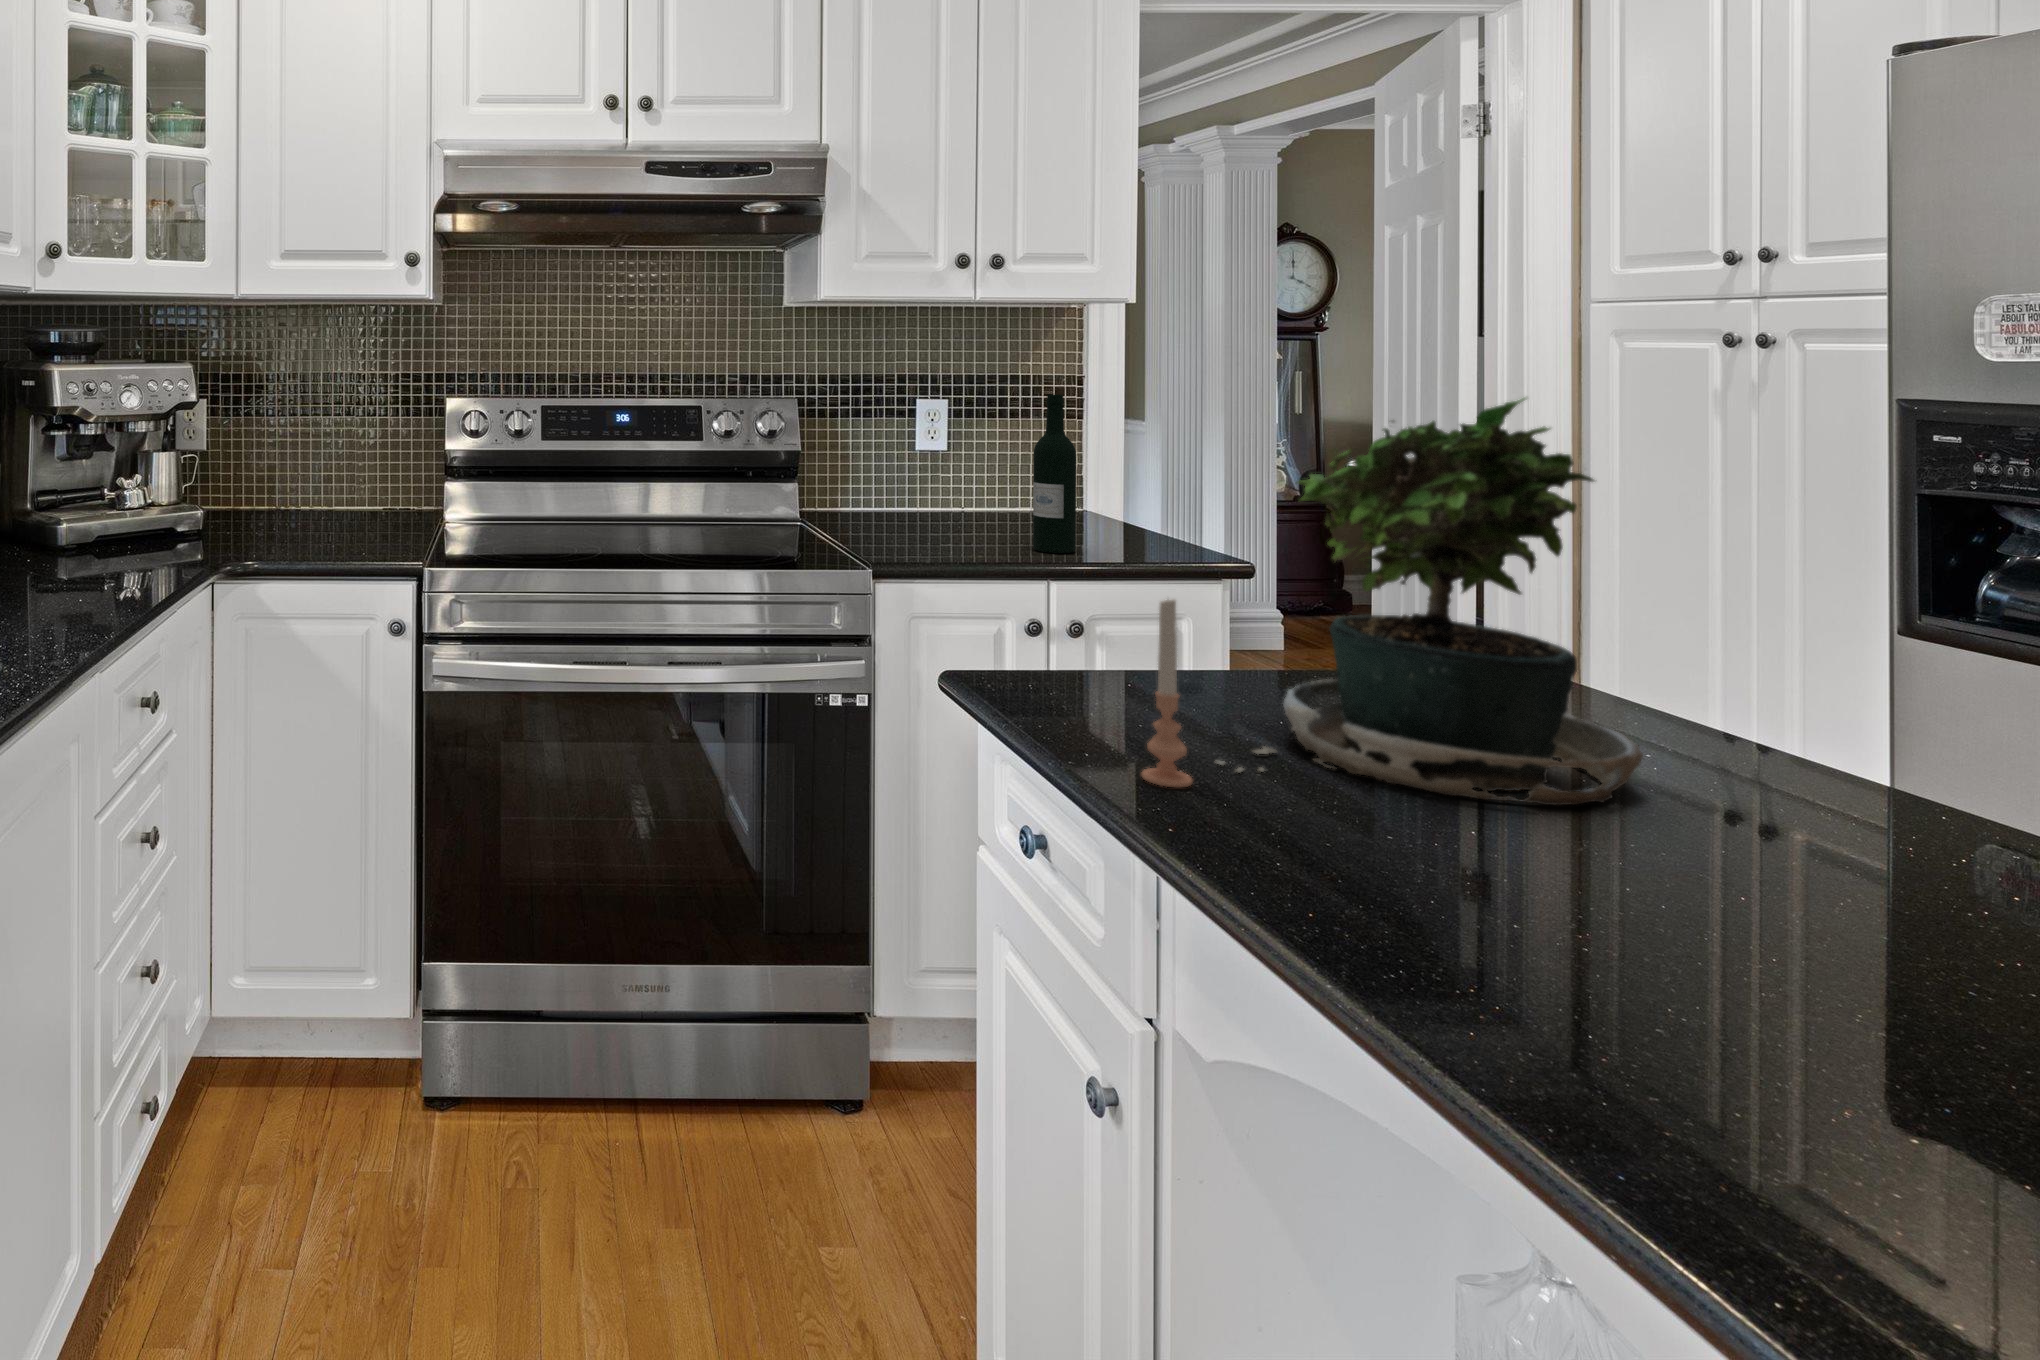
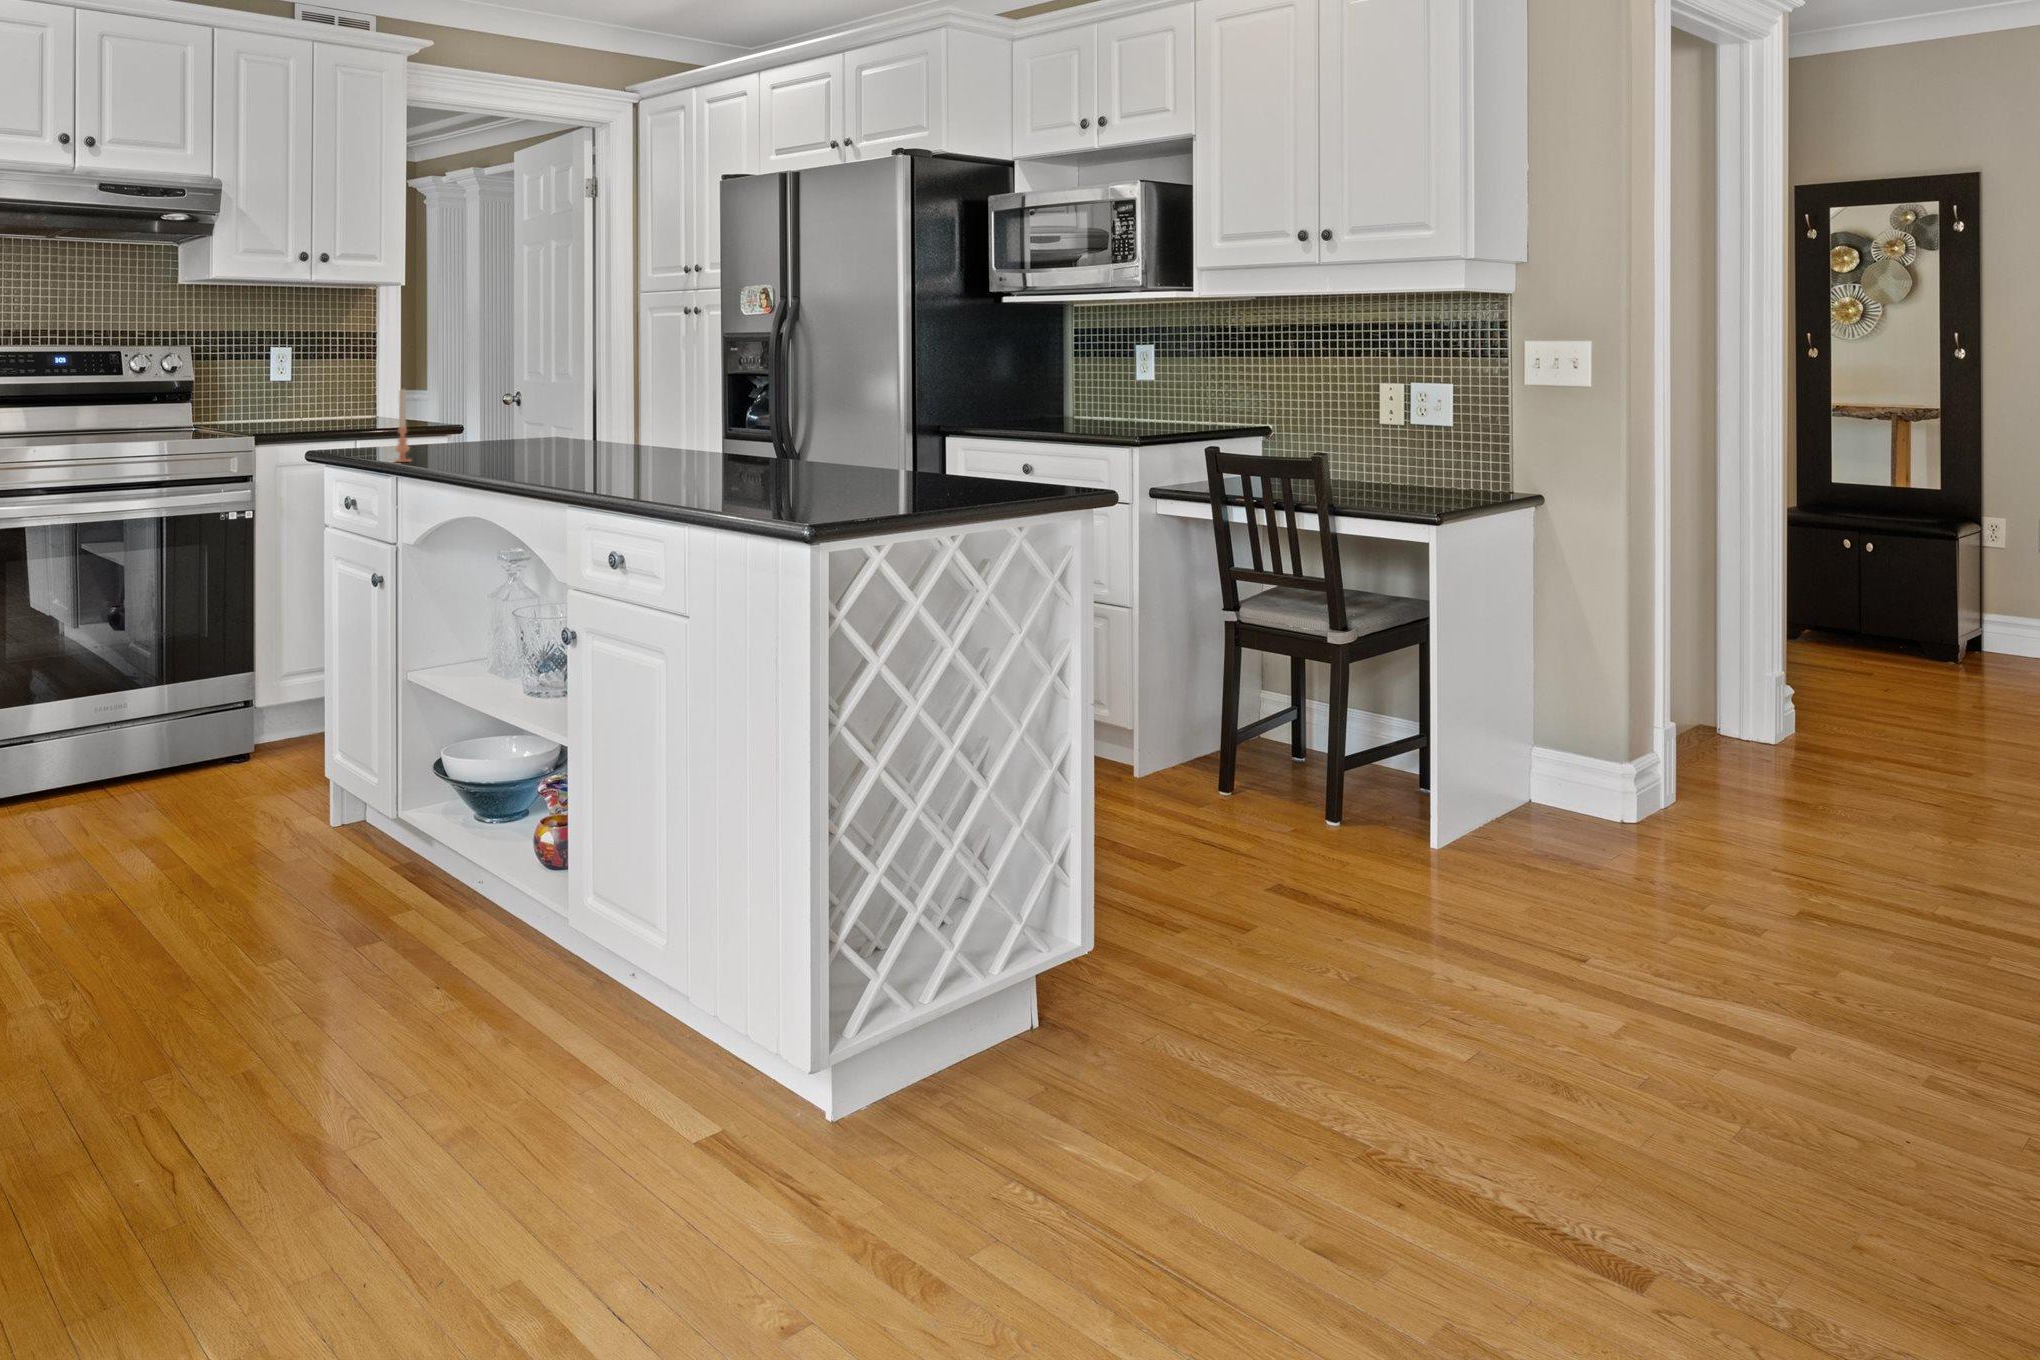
wine bottle: present [1033,395,1076,553] -> none [348,338,373,433]
potted plant: present [1217,398,1643,806] -> none [422,309,567,460]

